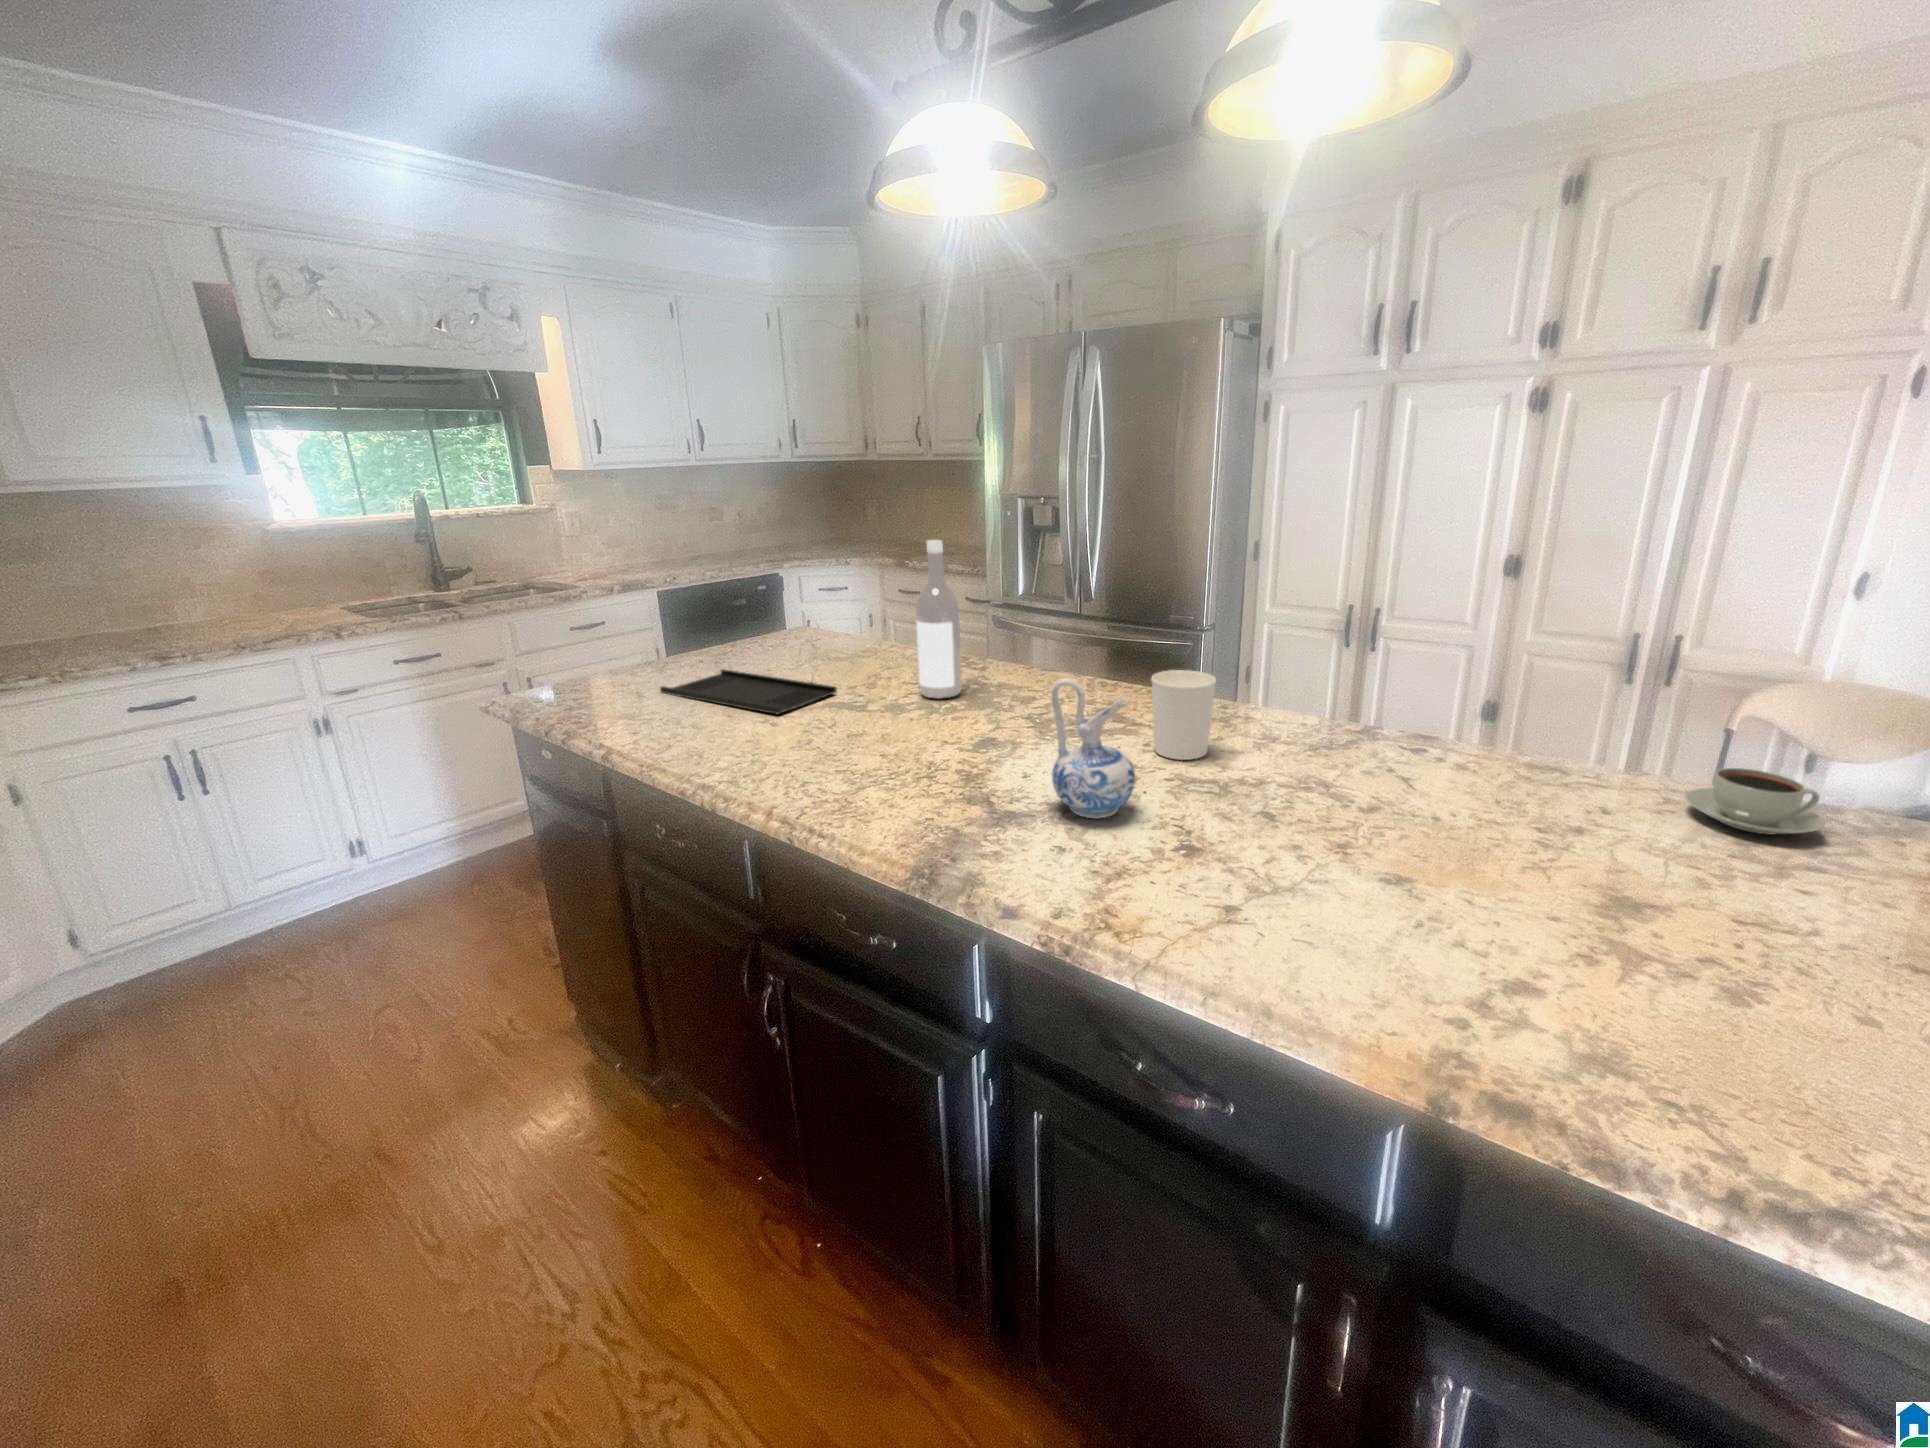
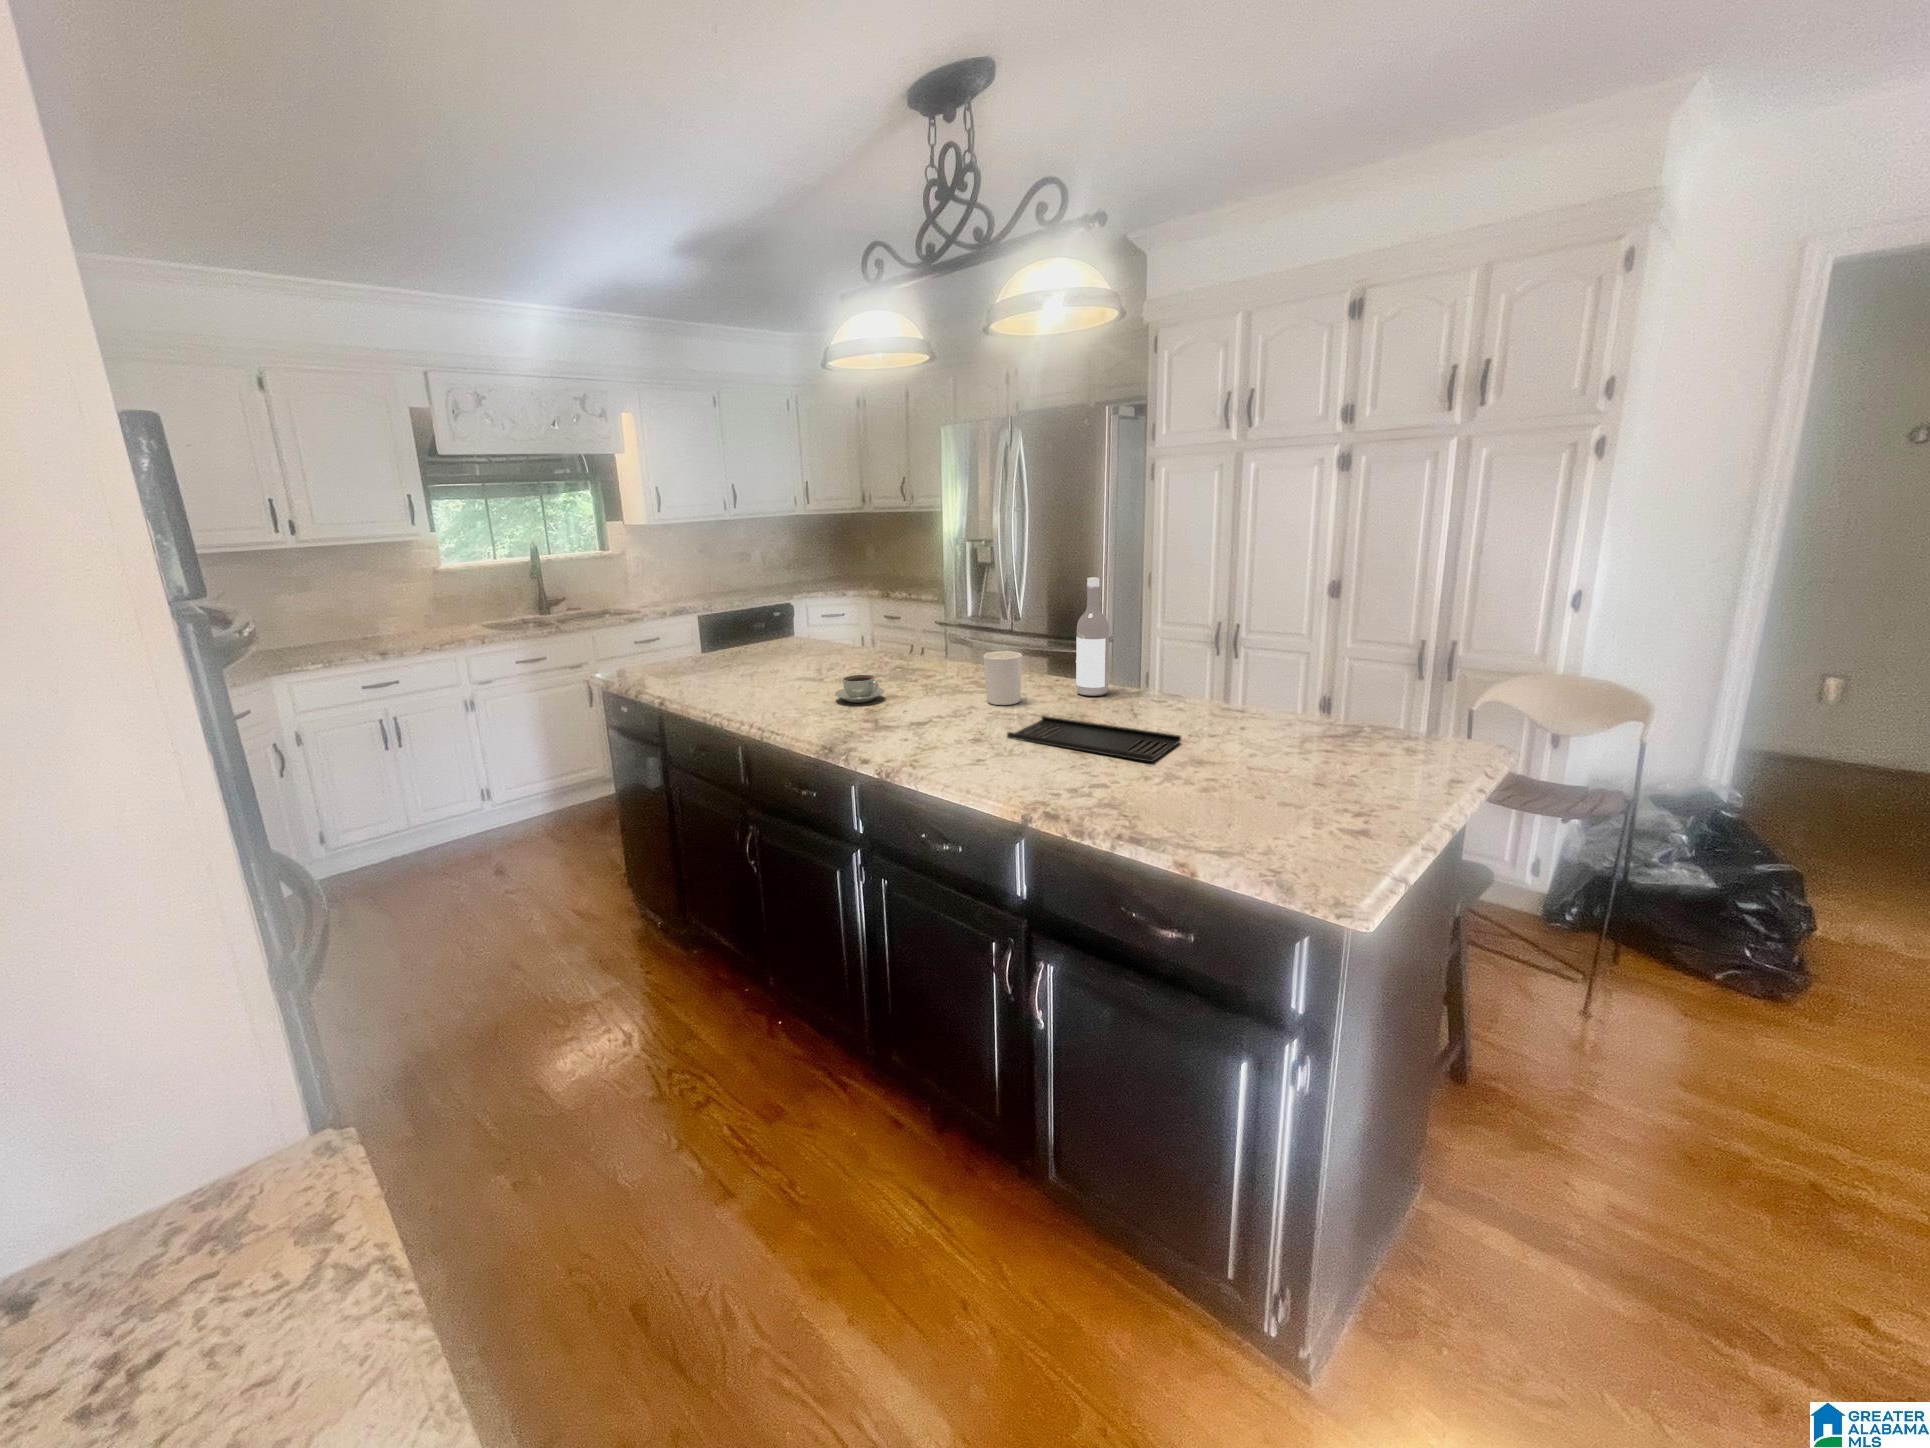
wine bottle: present [916,540,962,699] -> present [1076,578,1109,696]
tray: present [660,669,837,714] -> present [1007,716,1181,762]
ceramic pitcher: present [1051,678,1135,818] -> none [905,648,953,728]
coffee cup: present [1685,768,1825,834] -> present [835,675,884,703]

